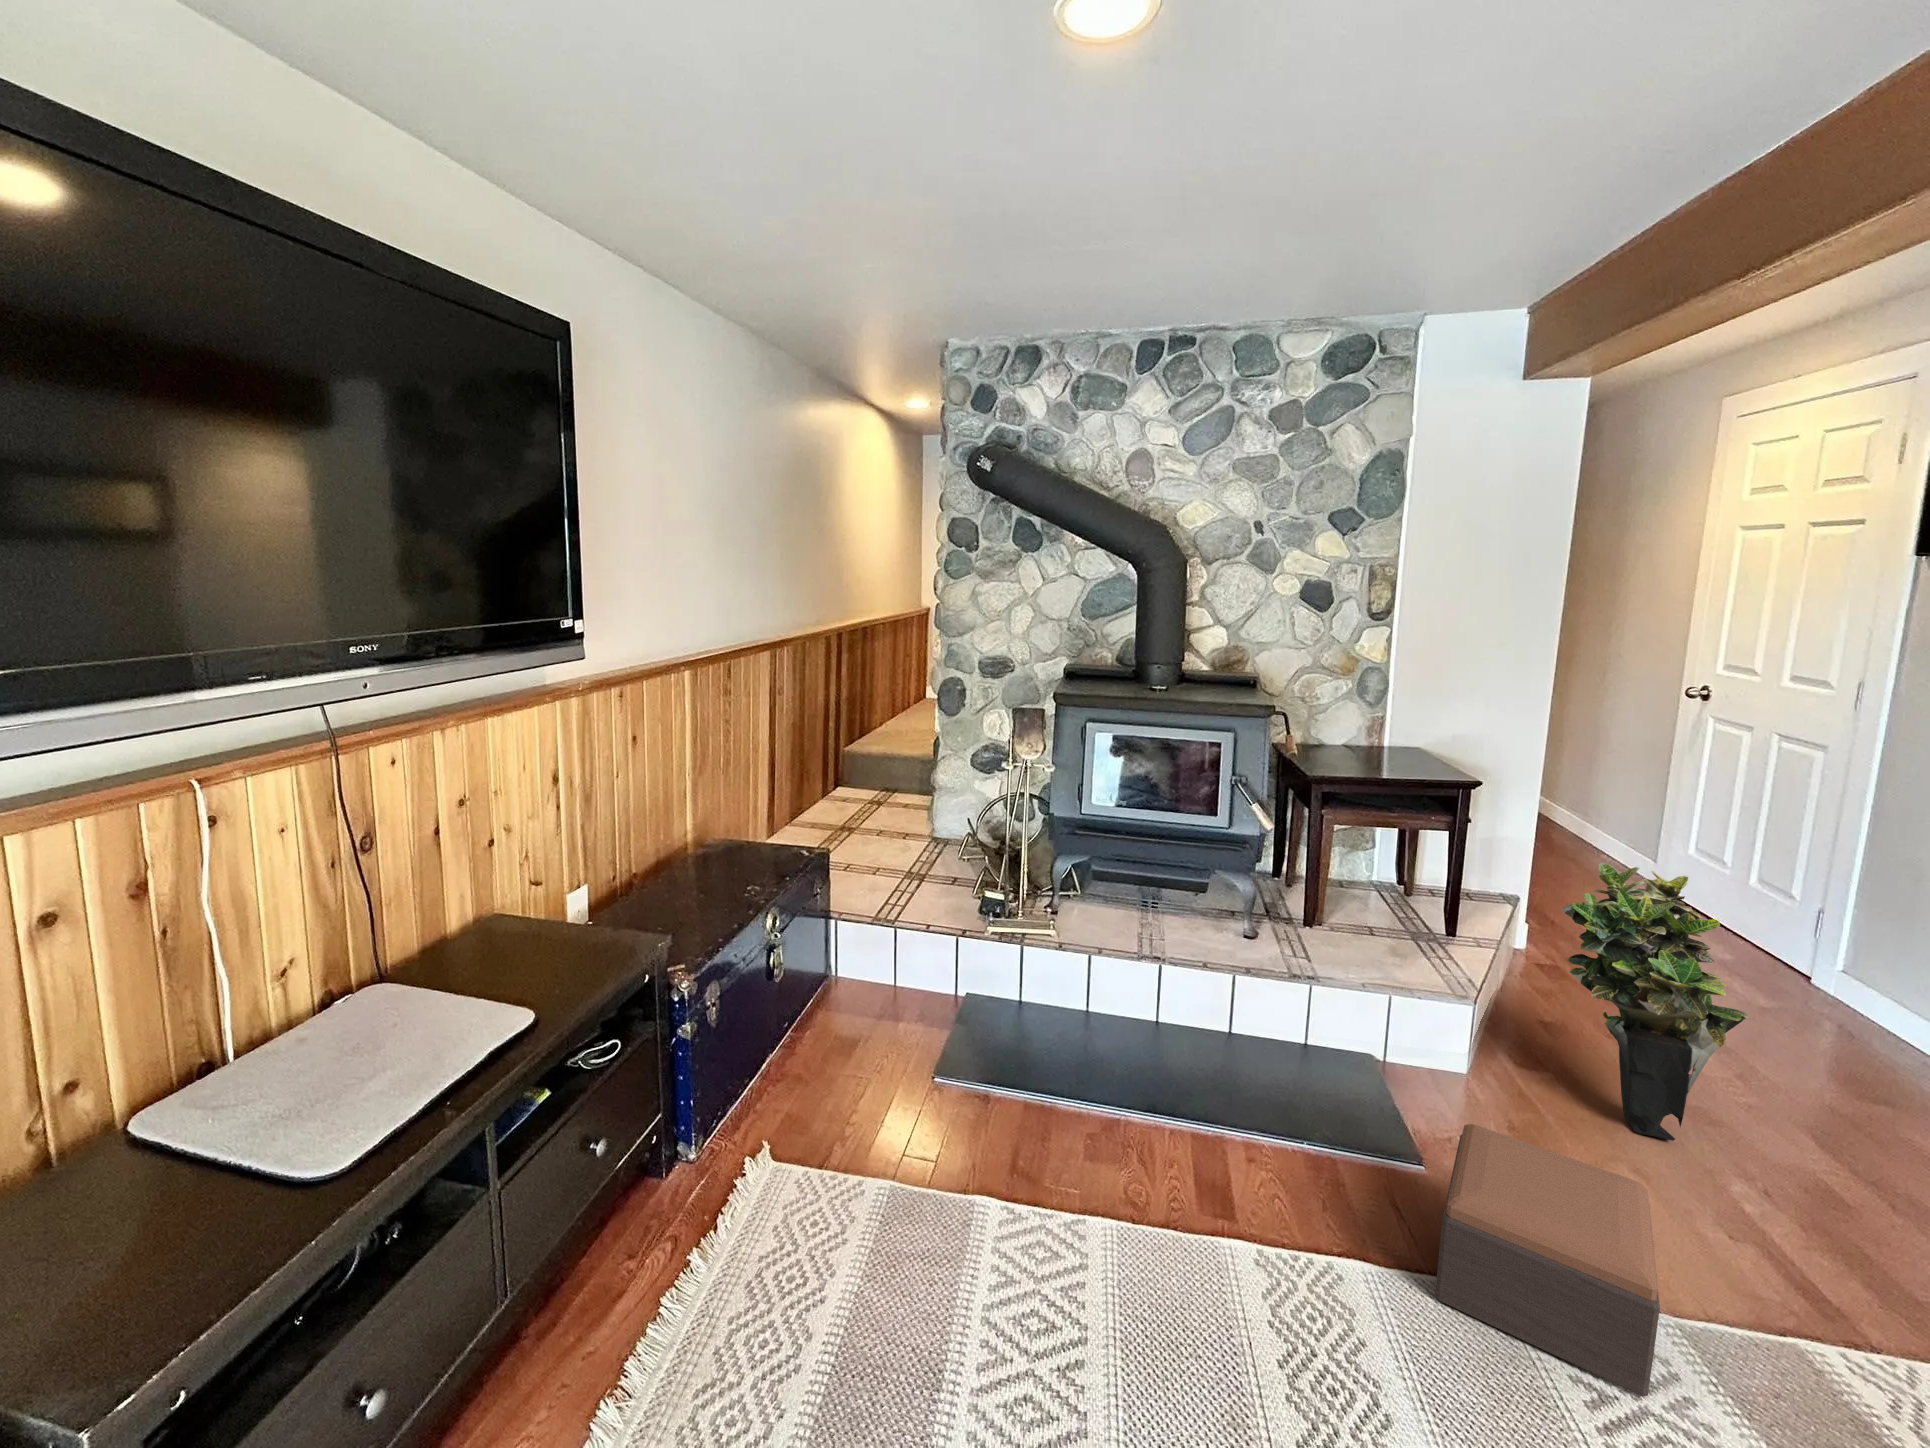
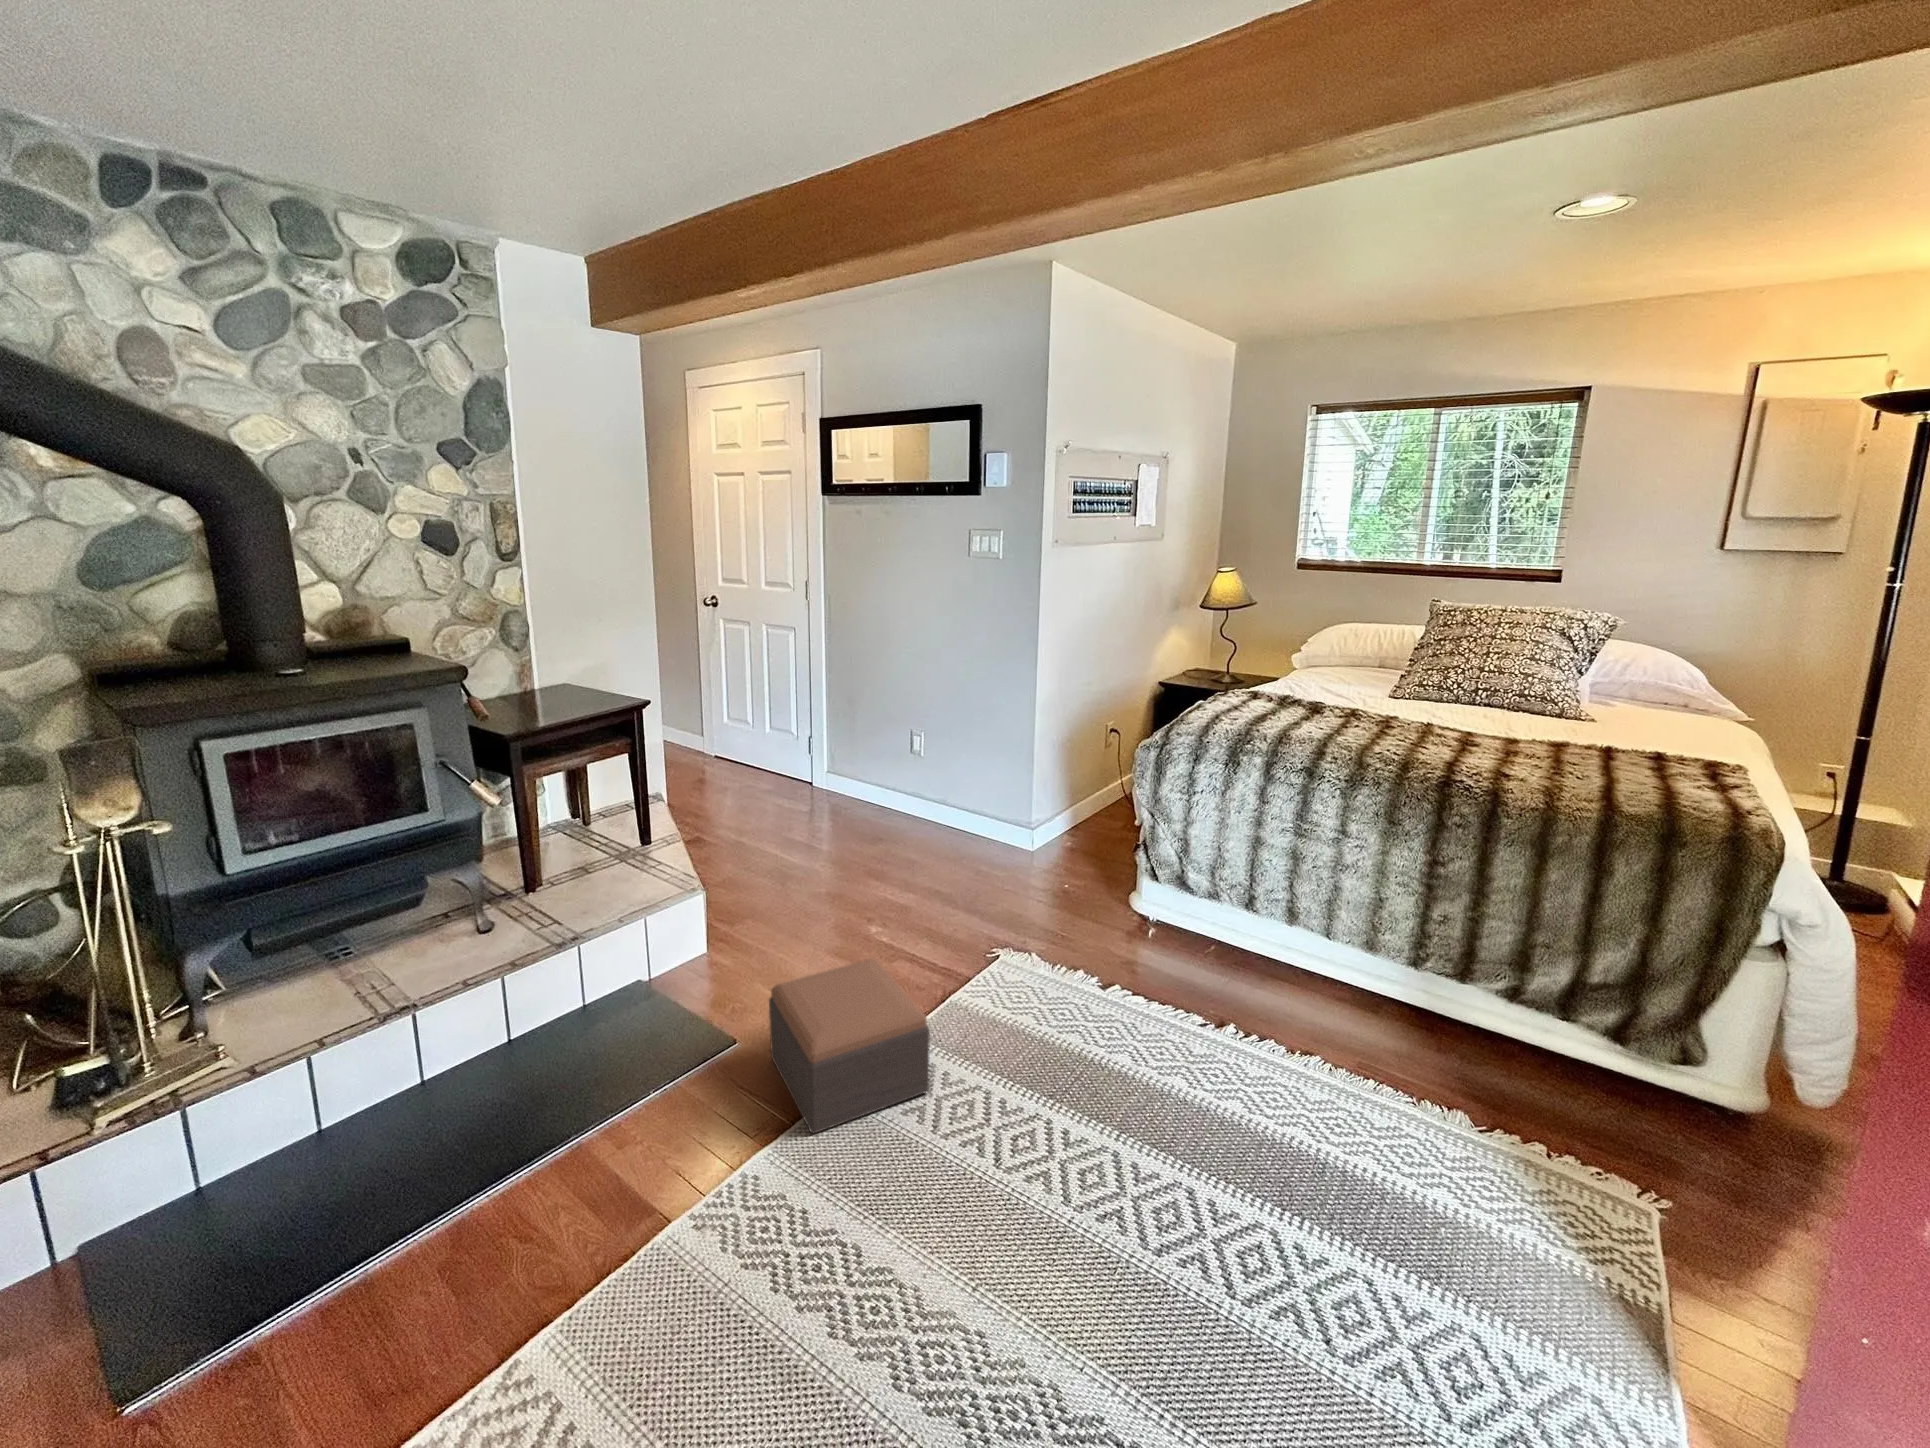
potted plant: present [1562,863,1748,1141] -> none [739,738,848,932]

